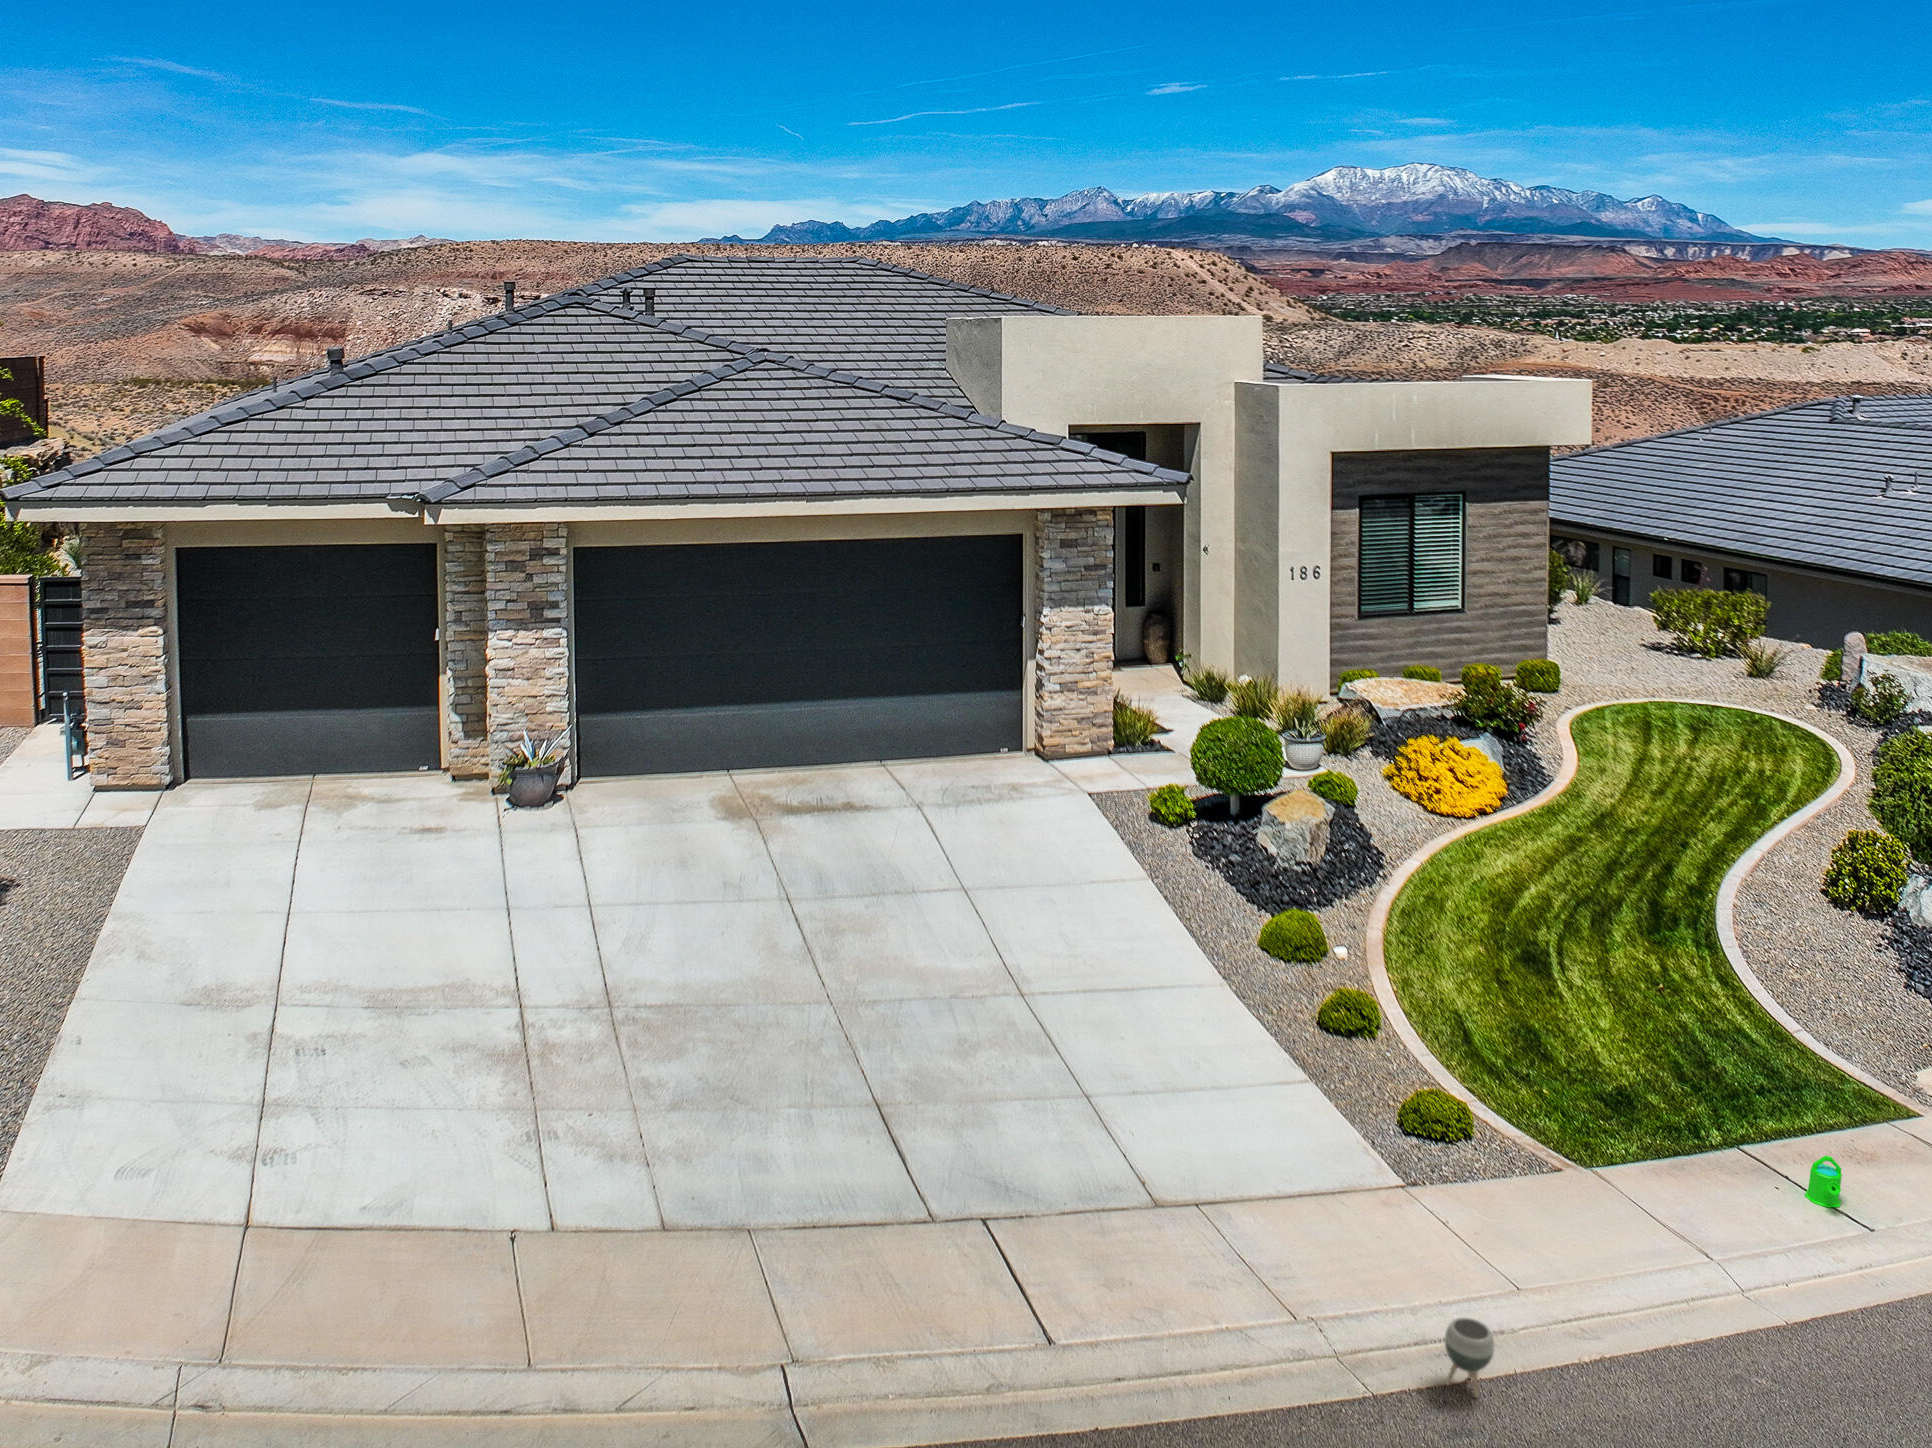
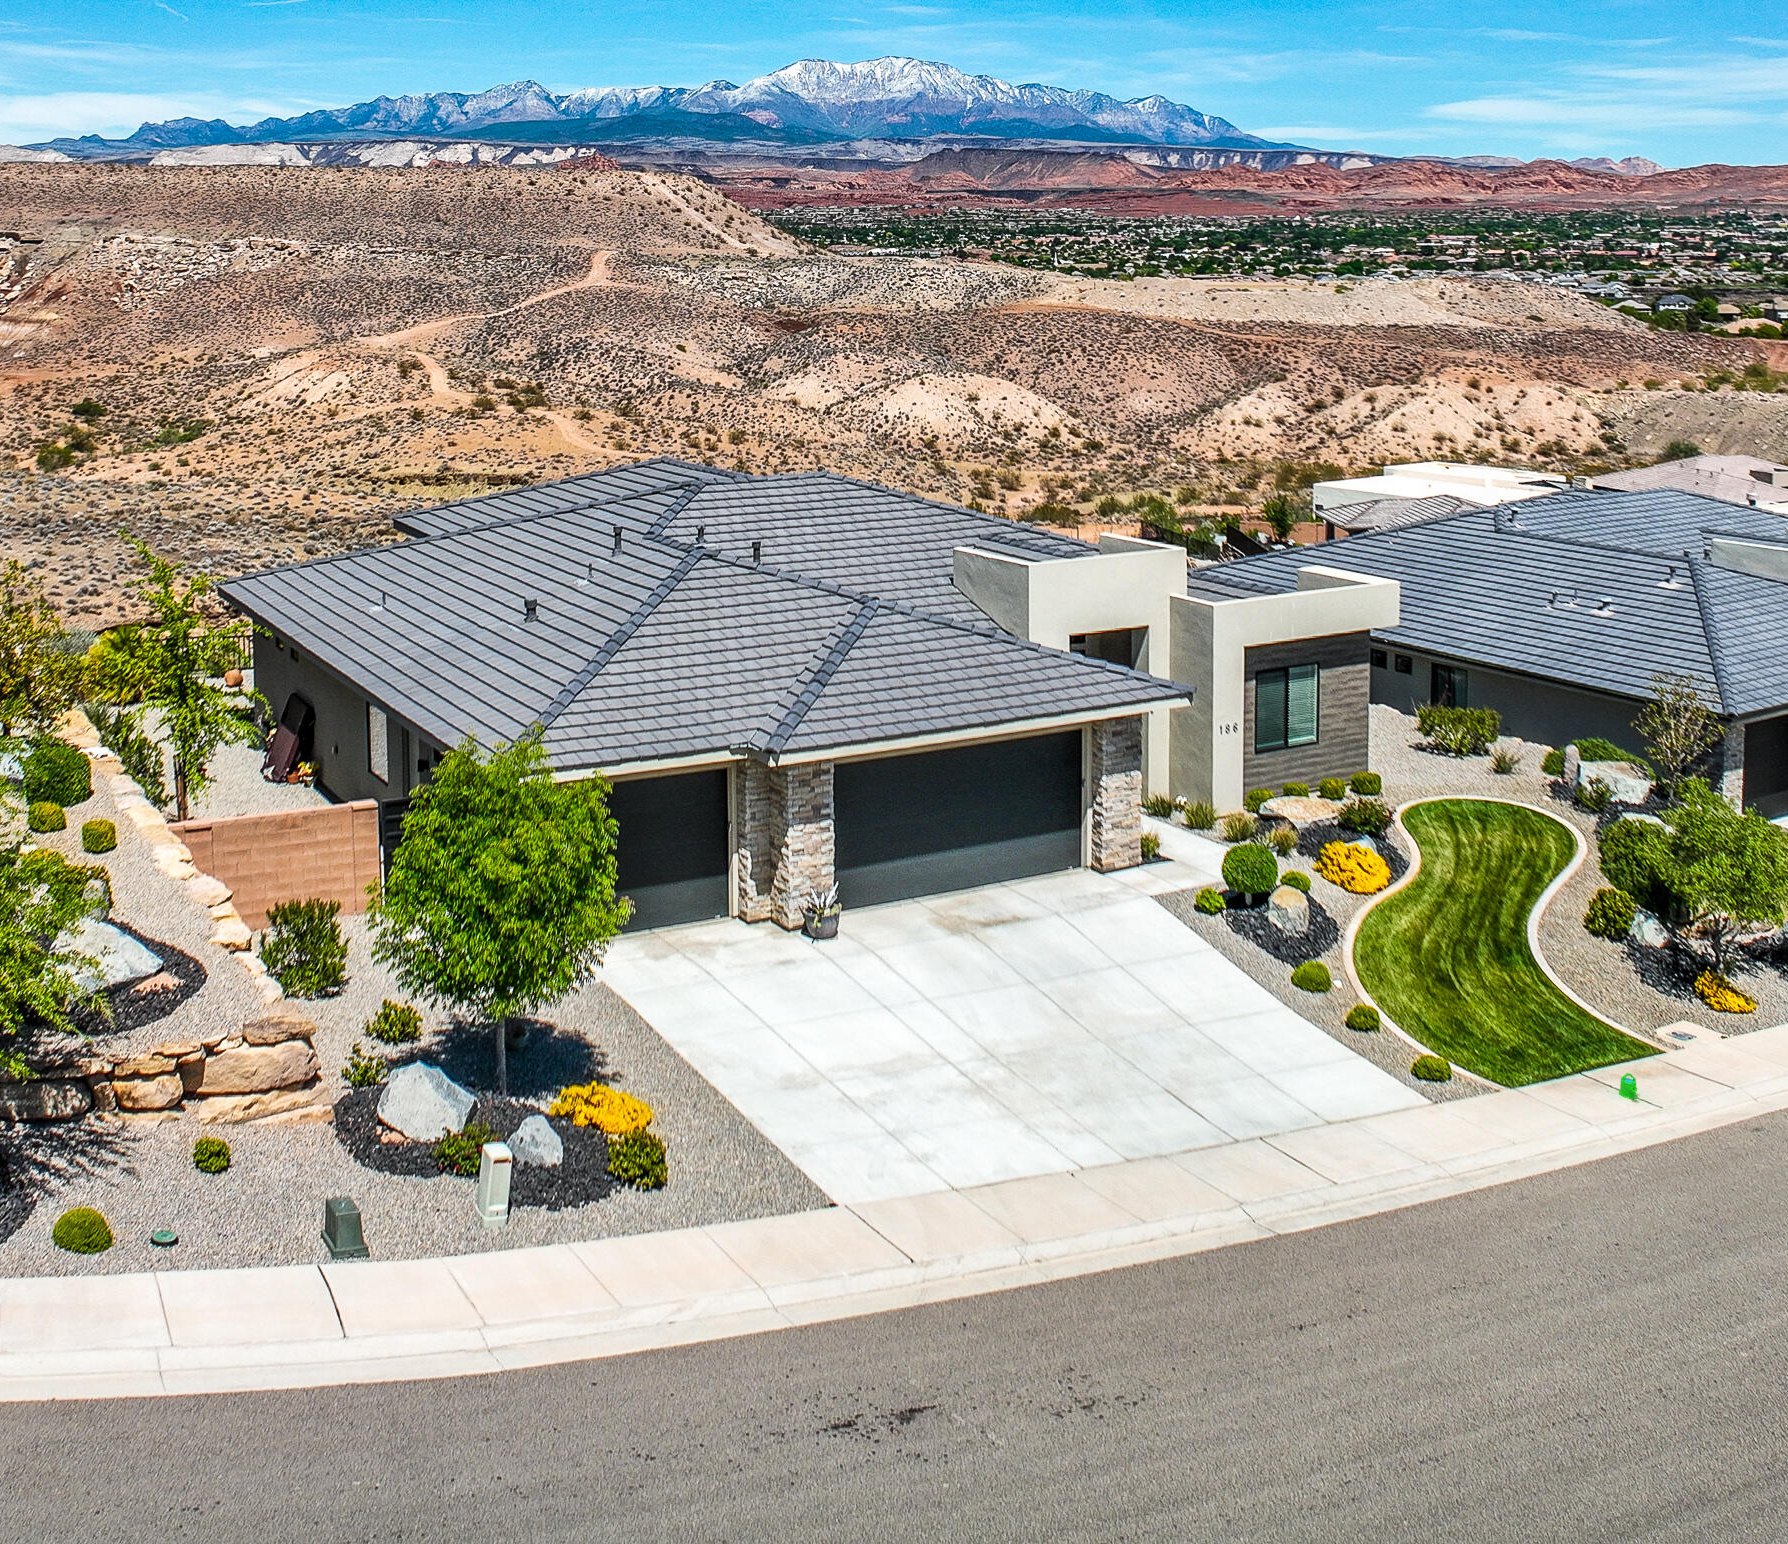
planter: present [1445,1318,1495,1398] -> none [1480,1151,1504,1186]

